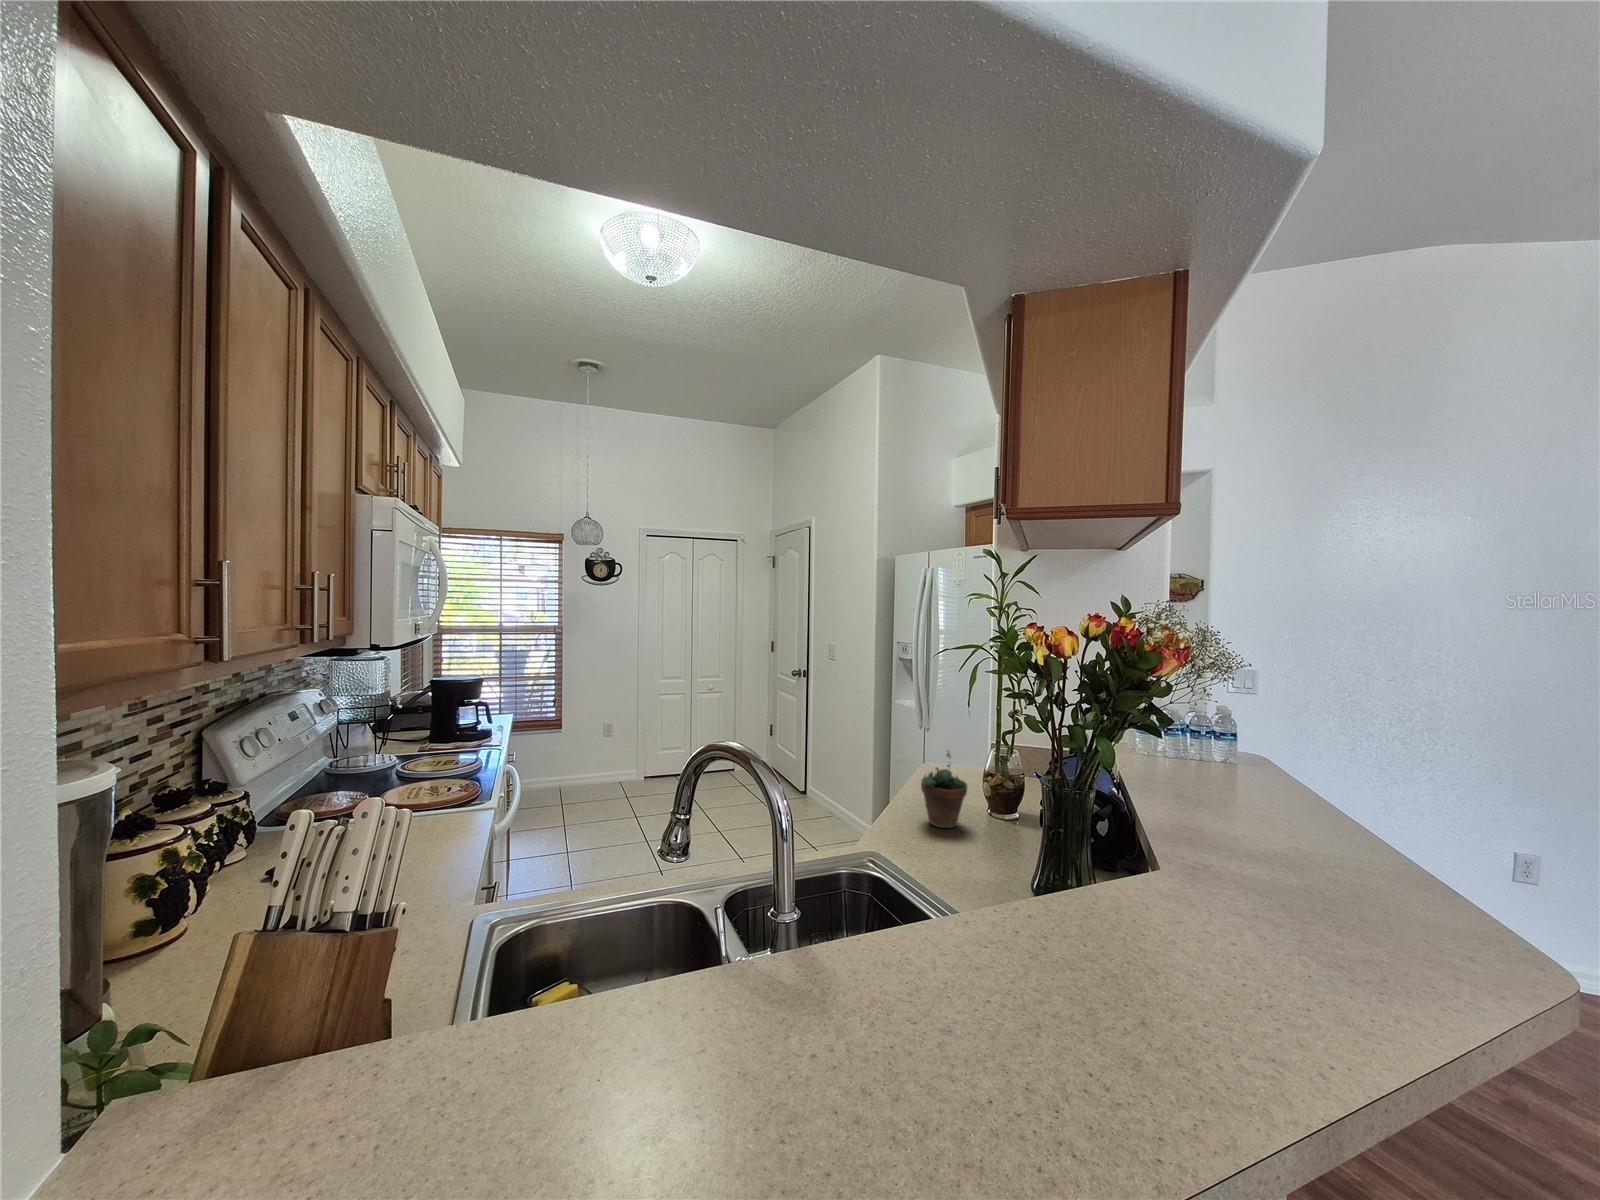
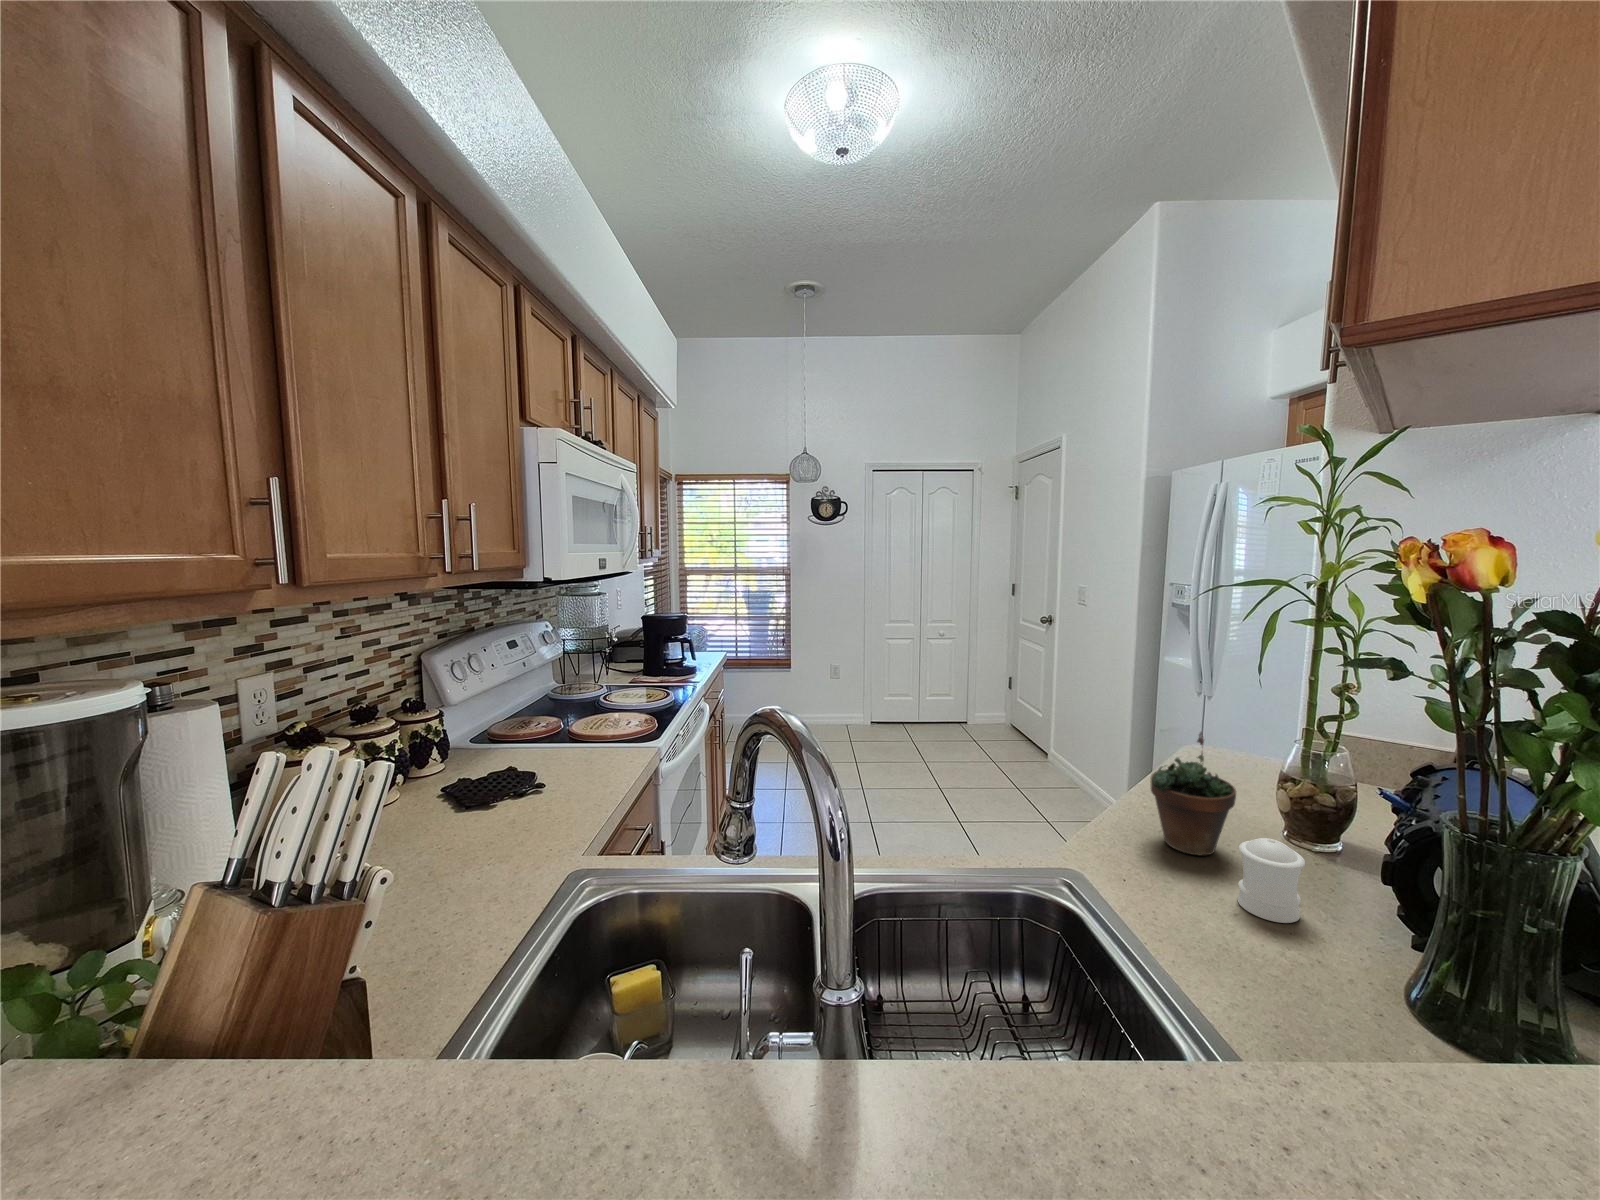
salt shaker: none [975,808,1007,856] -> present [1238,838,1305,923]

